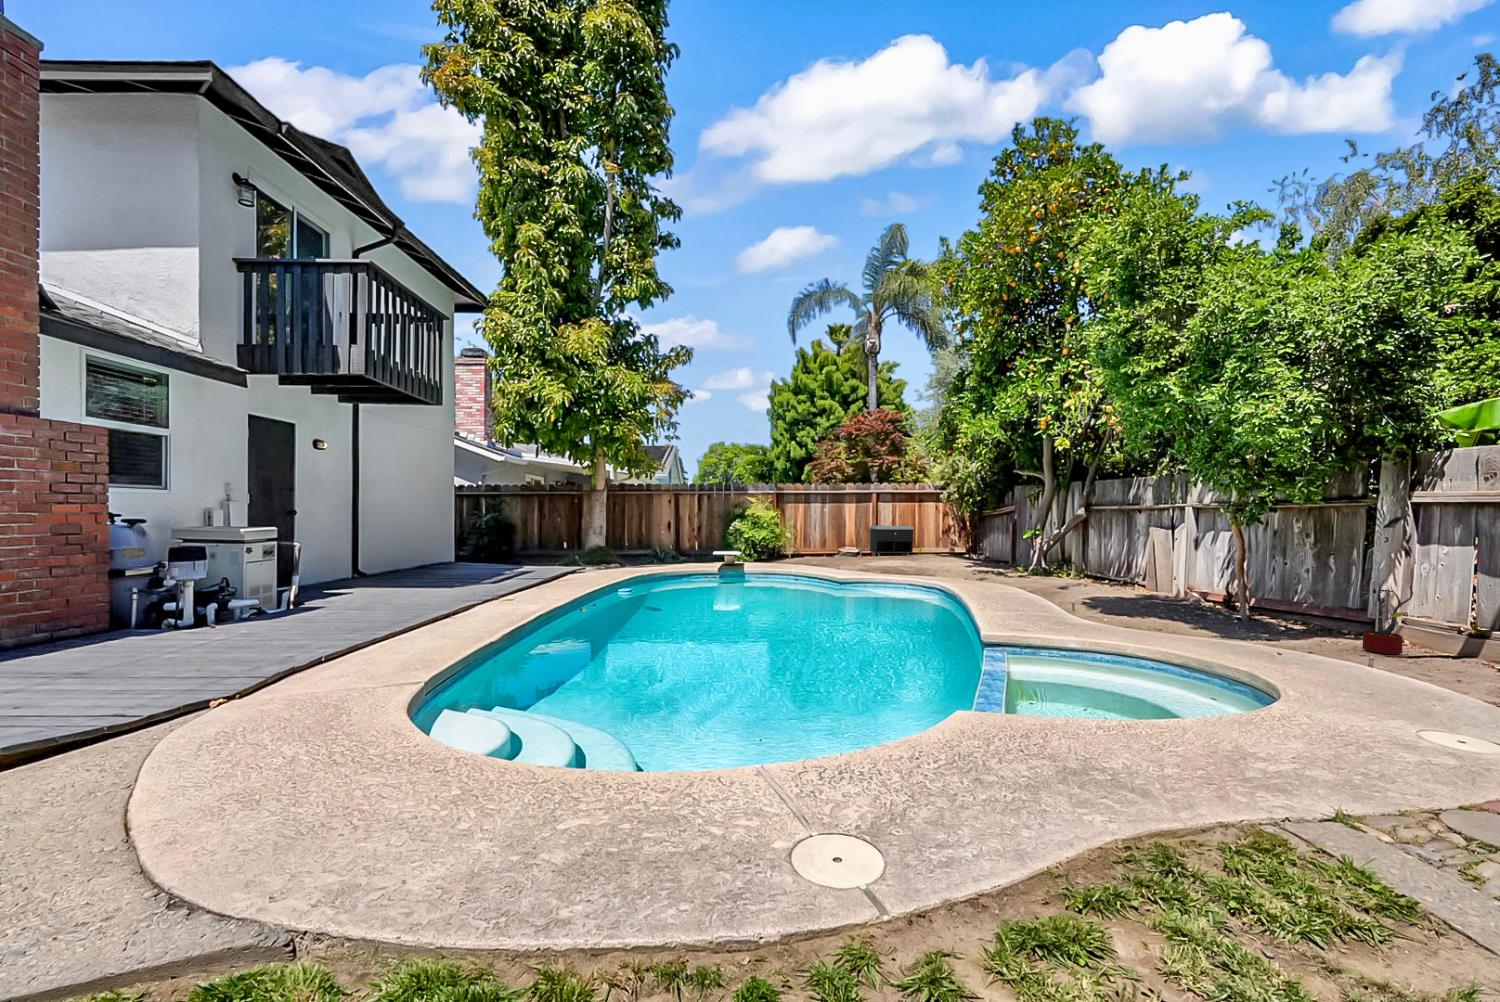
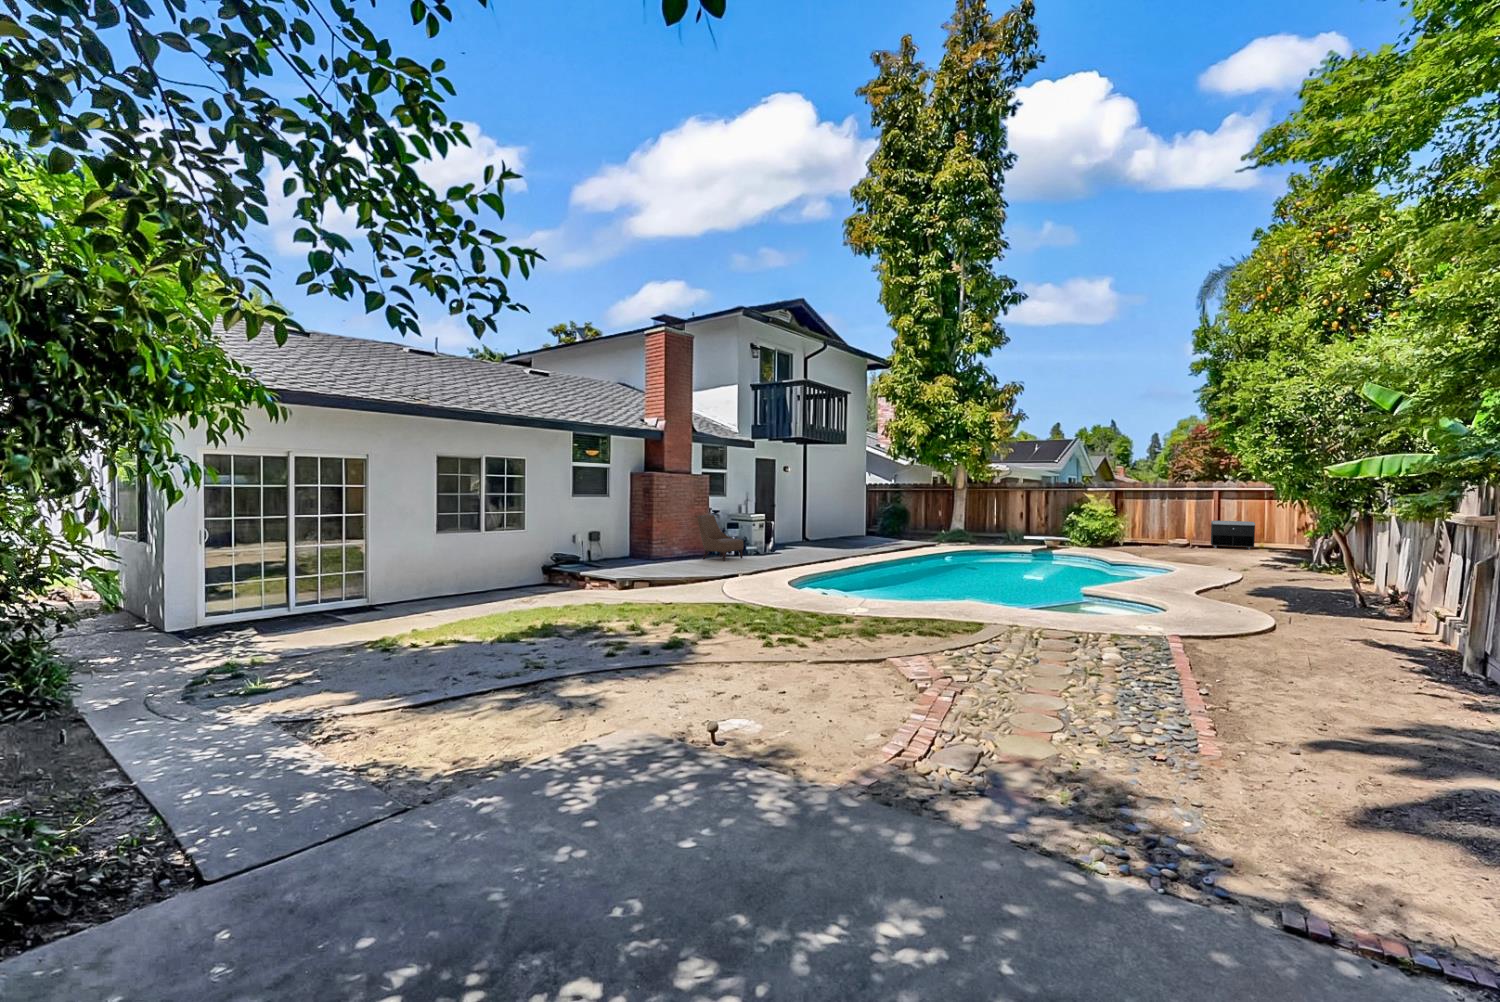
chair: none [56,530,218,653] -> present [698,515,743,561]
decorative plant: present [1363,580,1413,654] -> none [1343,573,1390,622]

